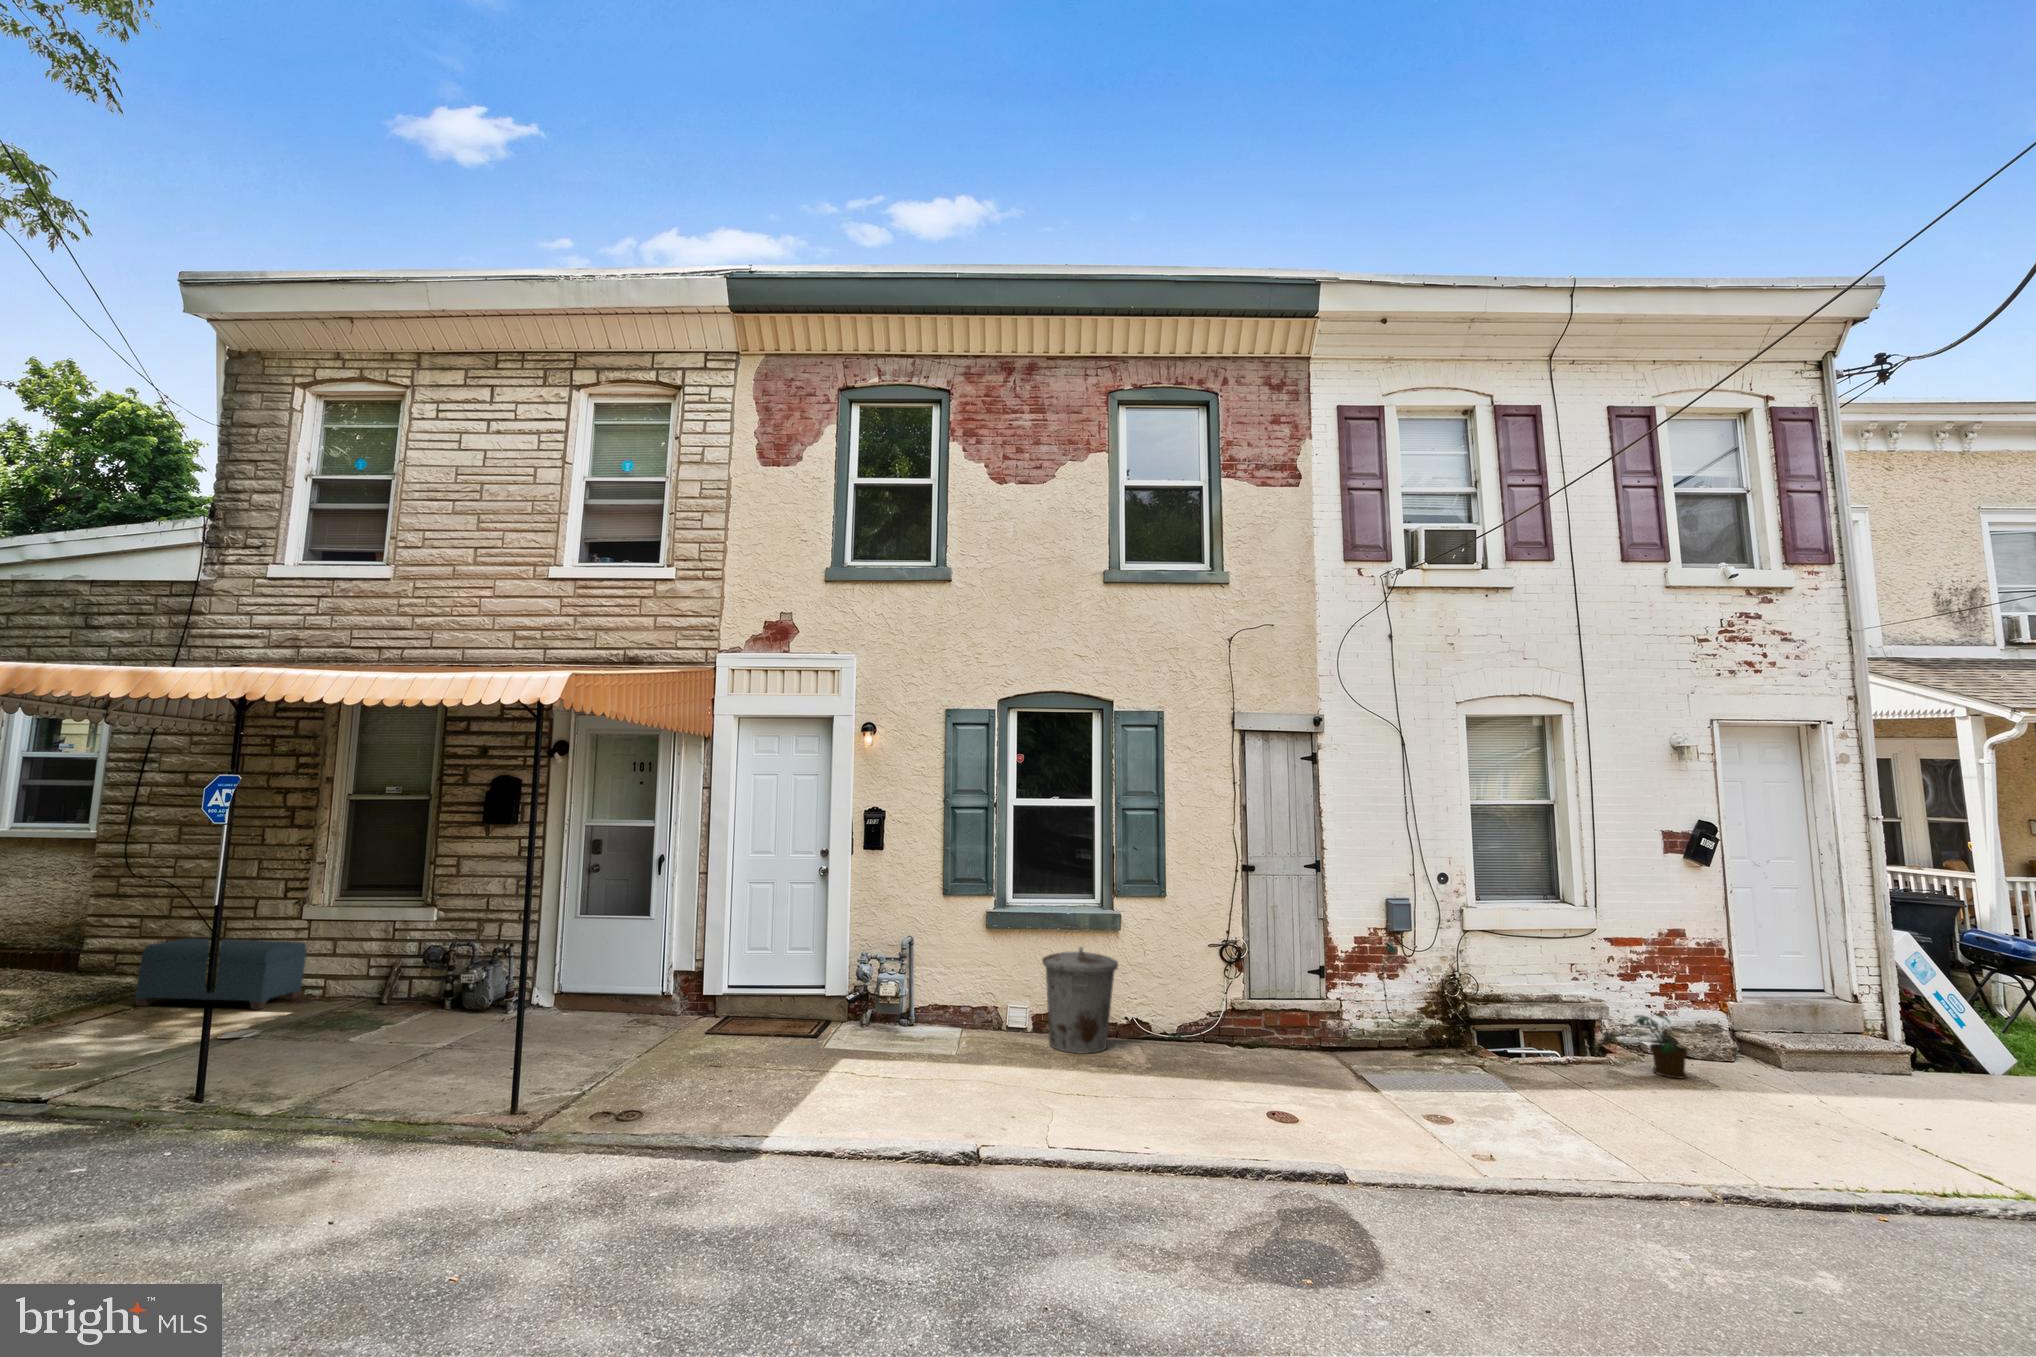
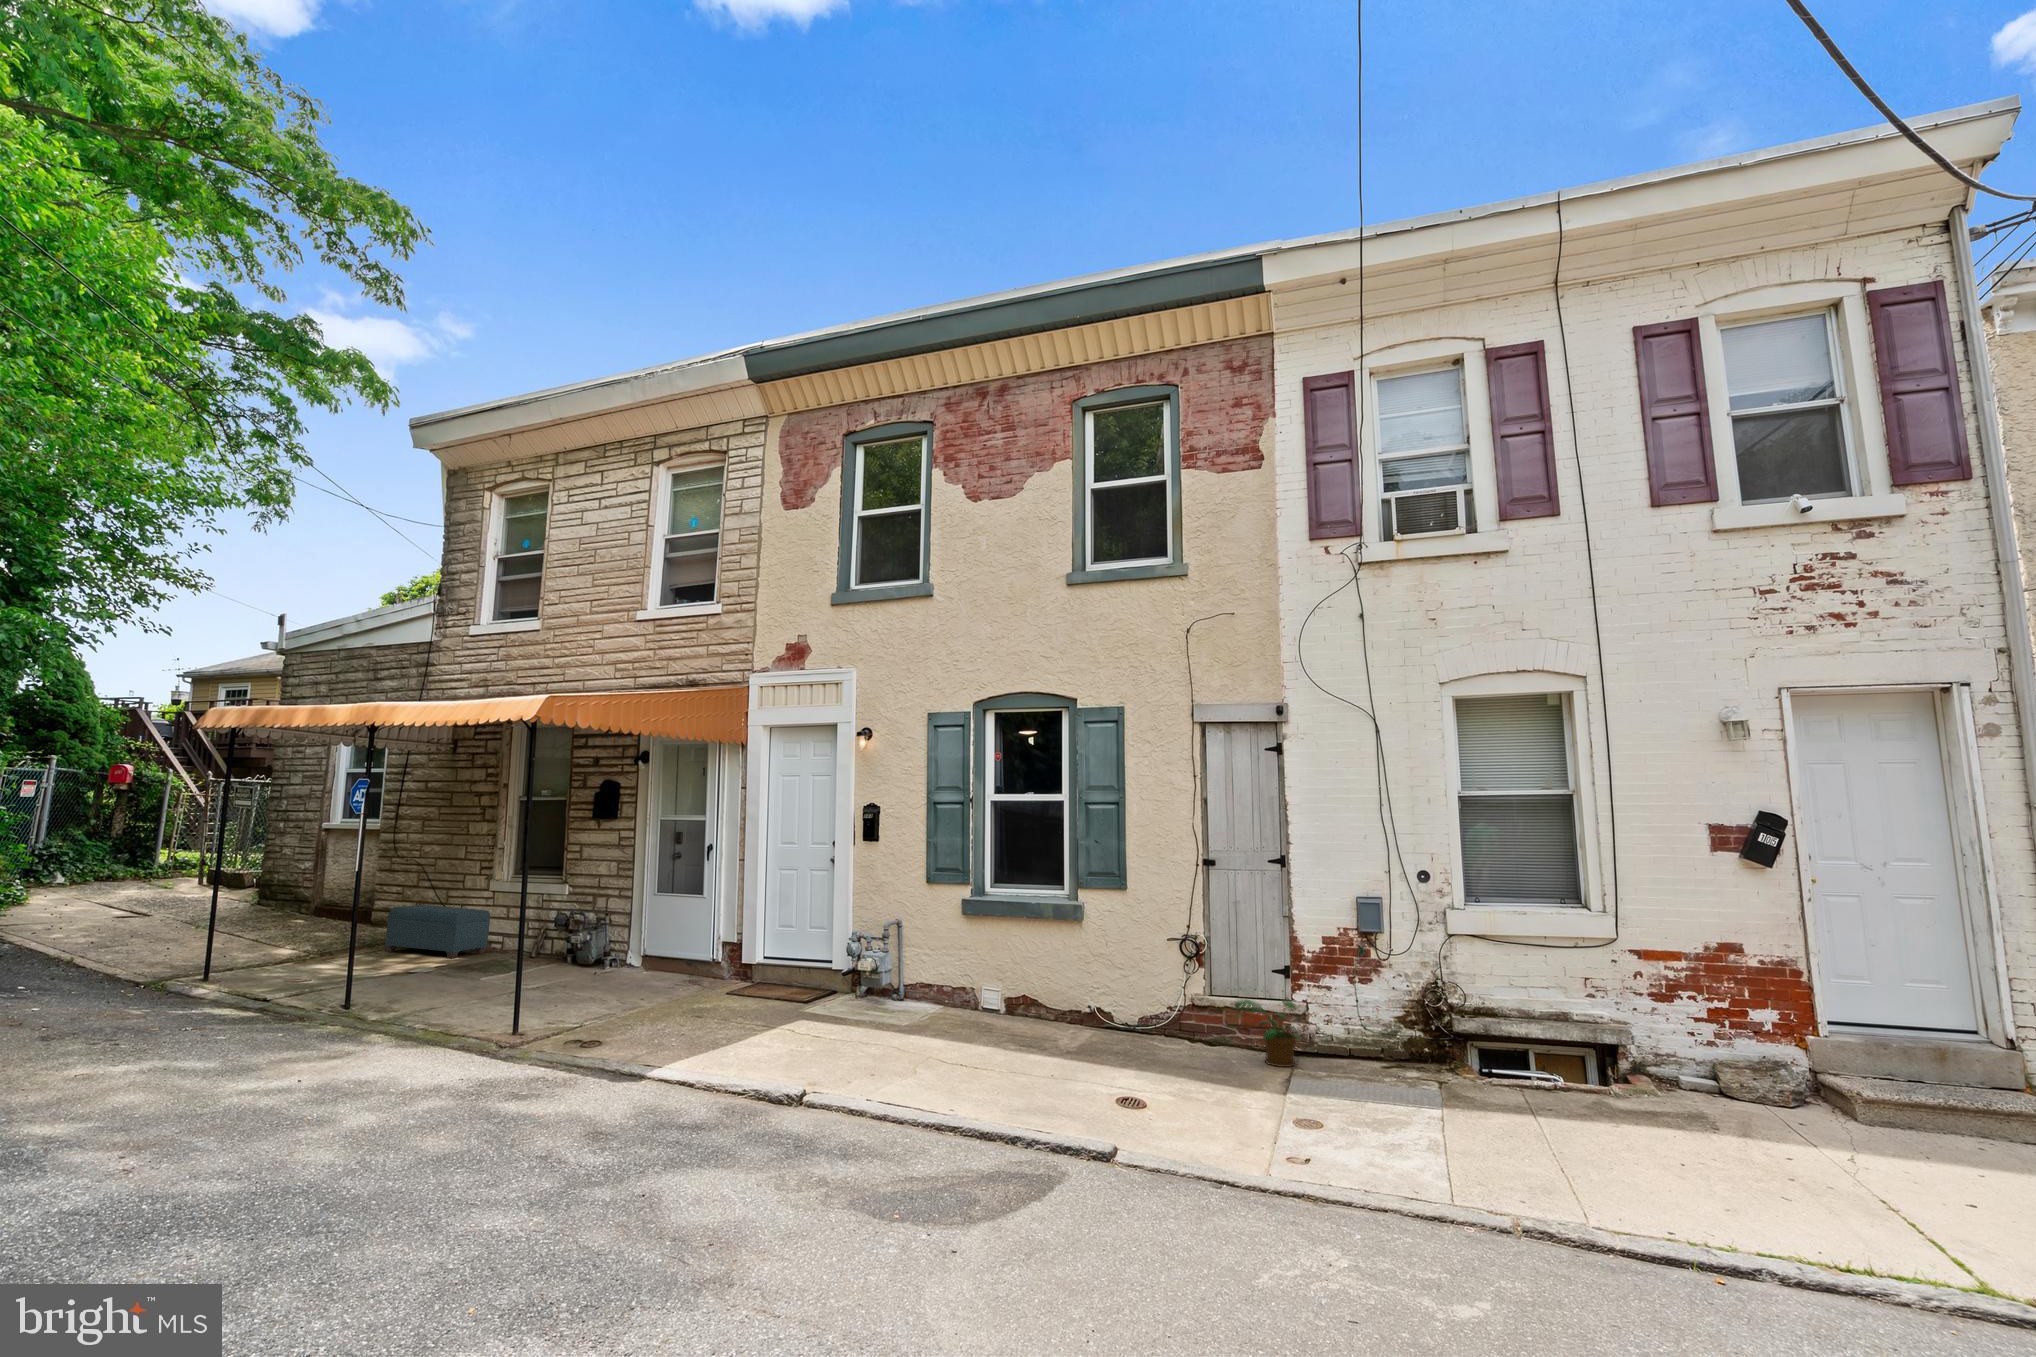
trash can: present [1042,947,1118,1054] -> none [996,935,1068,1036]
potted plant: present [1632,1013,1688,1079] -> present [1235,999,1302,1067]

